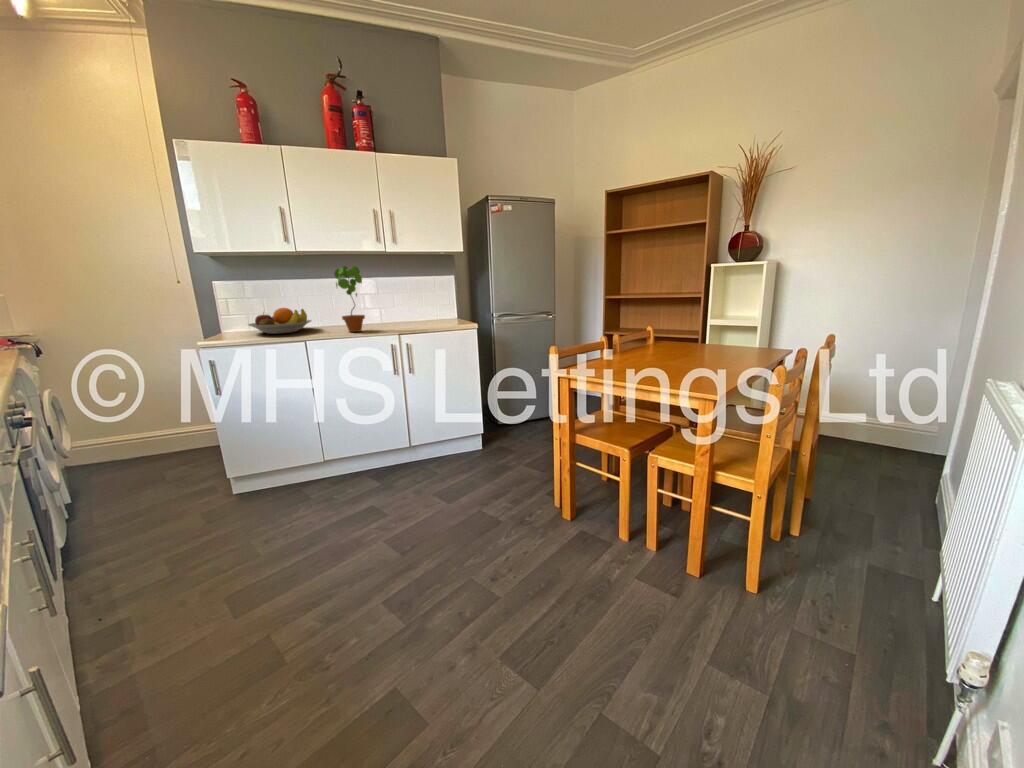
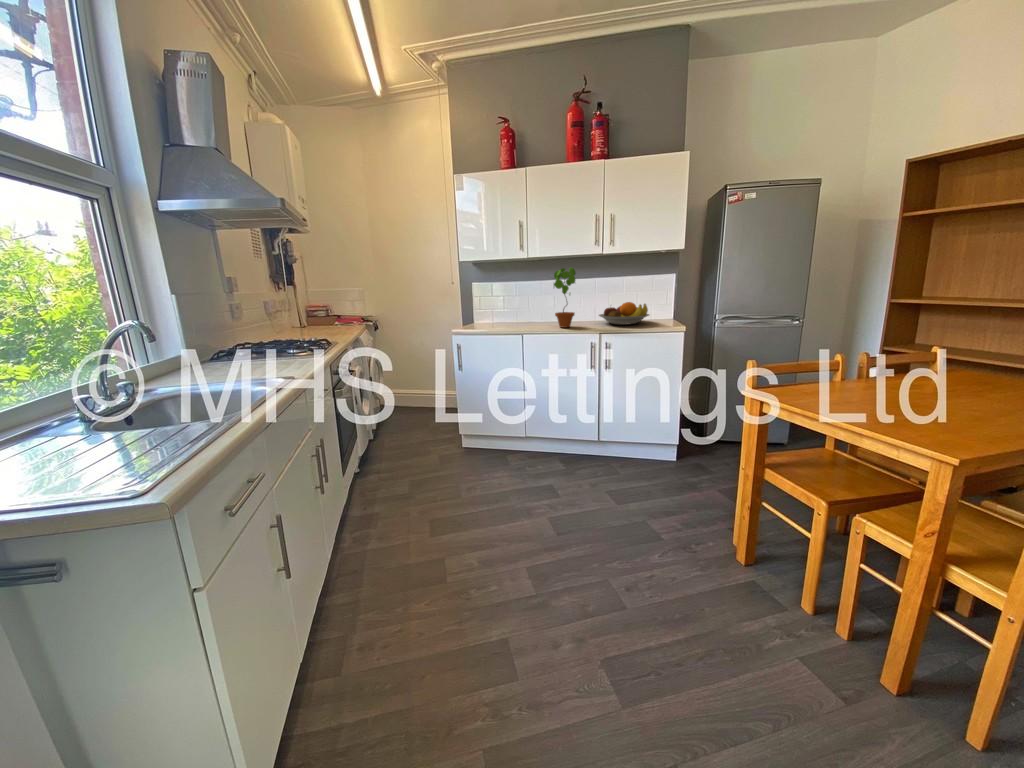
fruit bowl: present [248,308,311,334] -> present [599,302,649,325]

